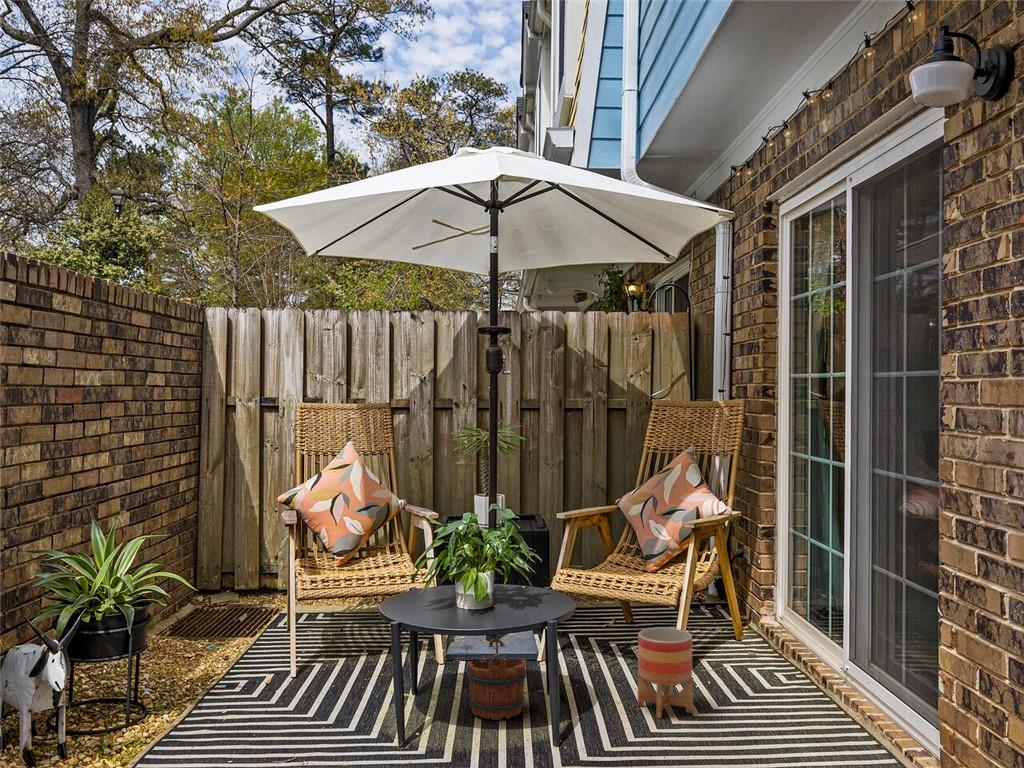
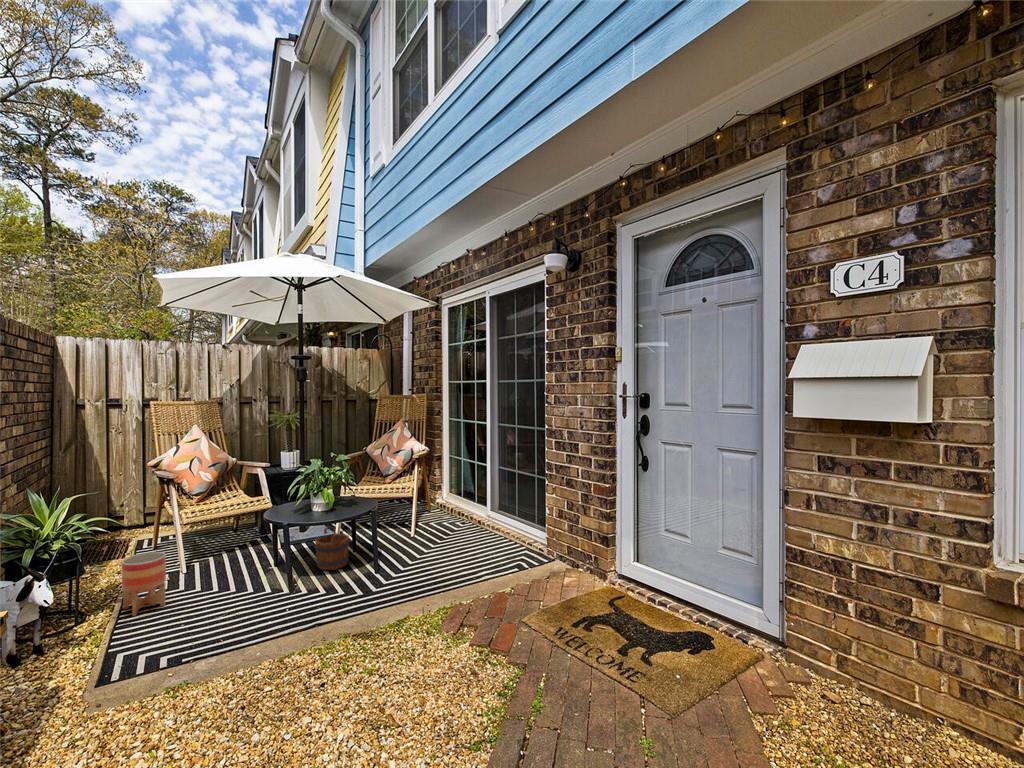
planter: present [638,627,693,718] -> present [121,552,166,616]

